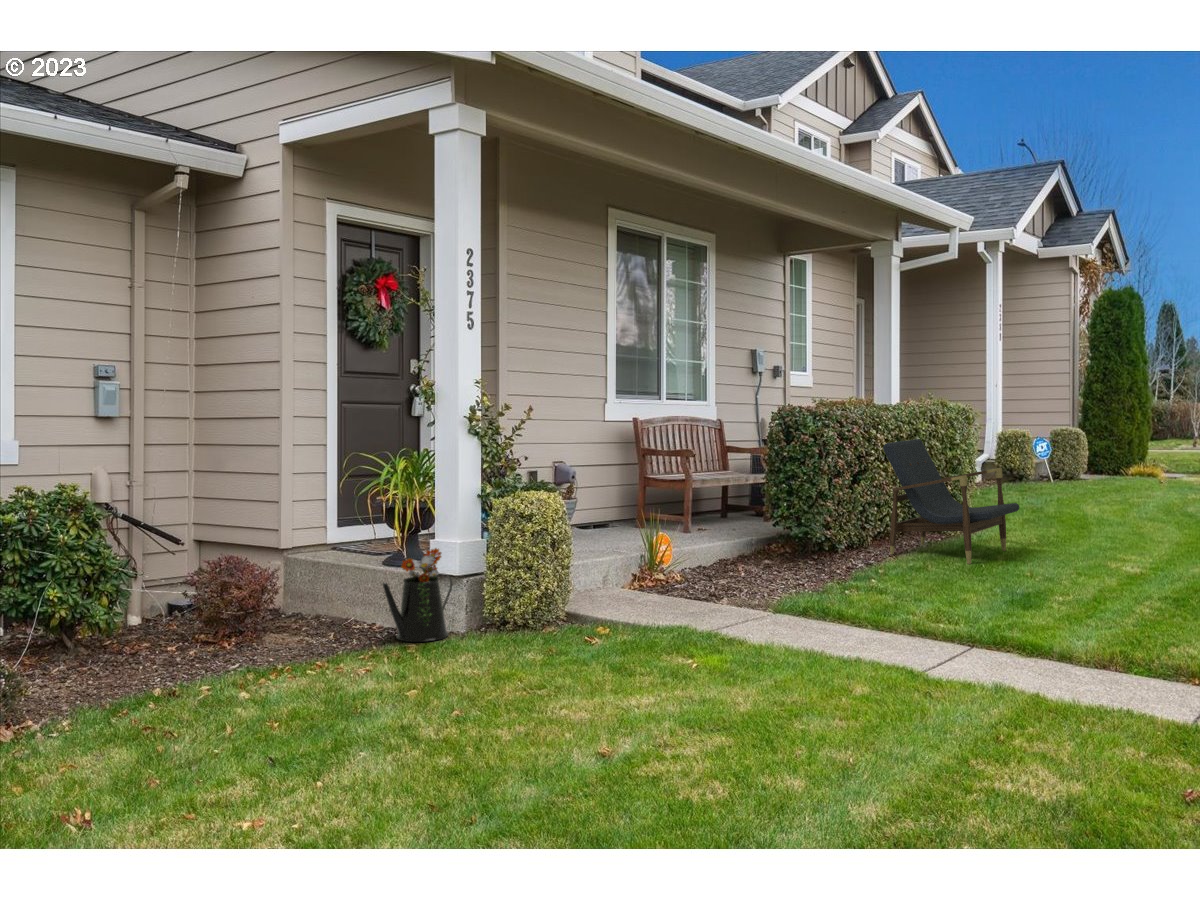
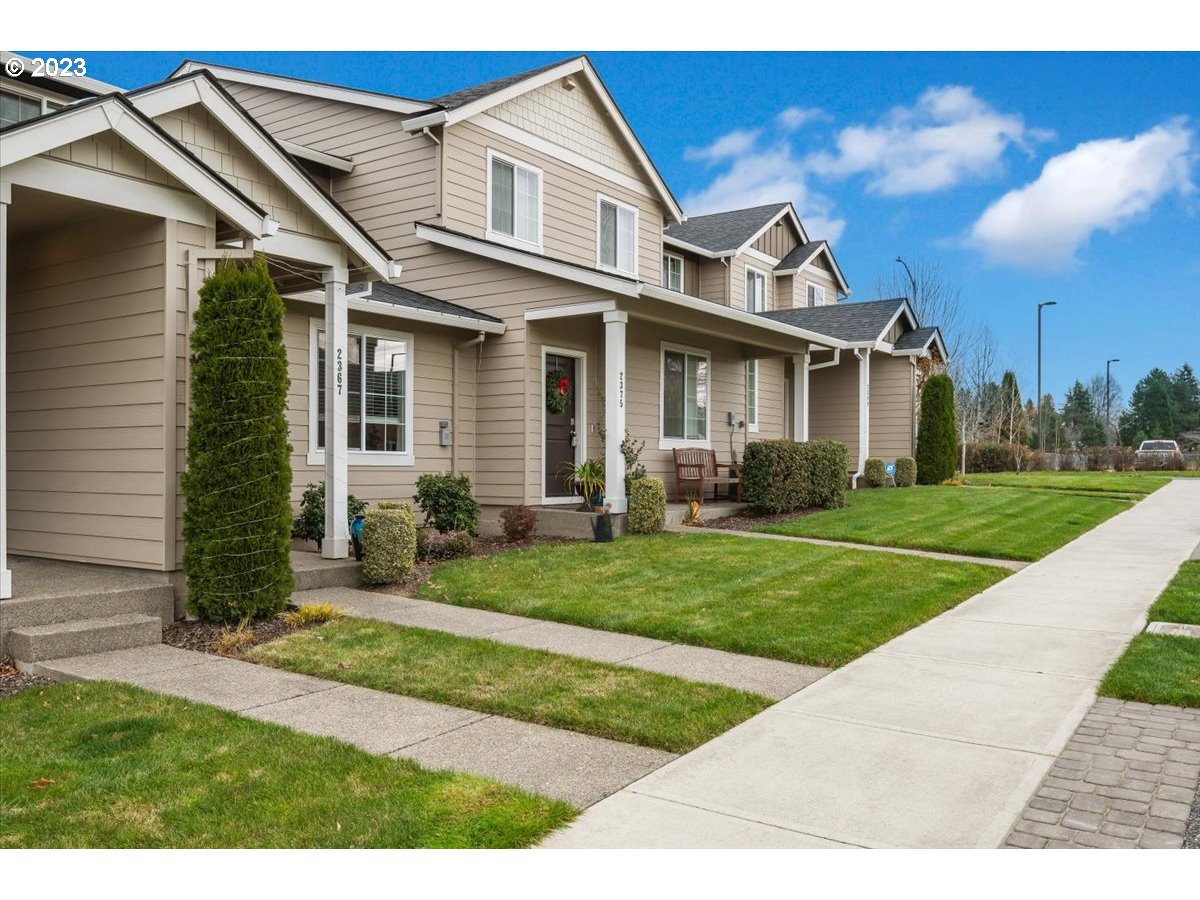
lounge chair: present [883,439,1020,564] -> none [799,460,865,520]

